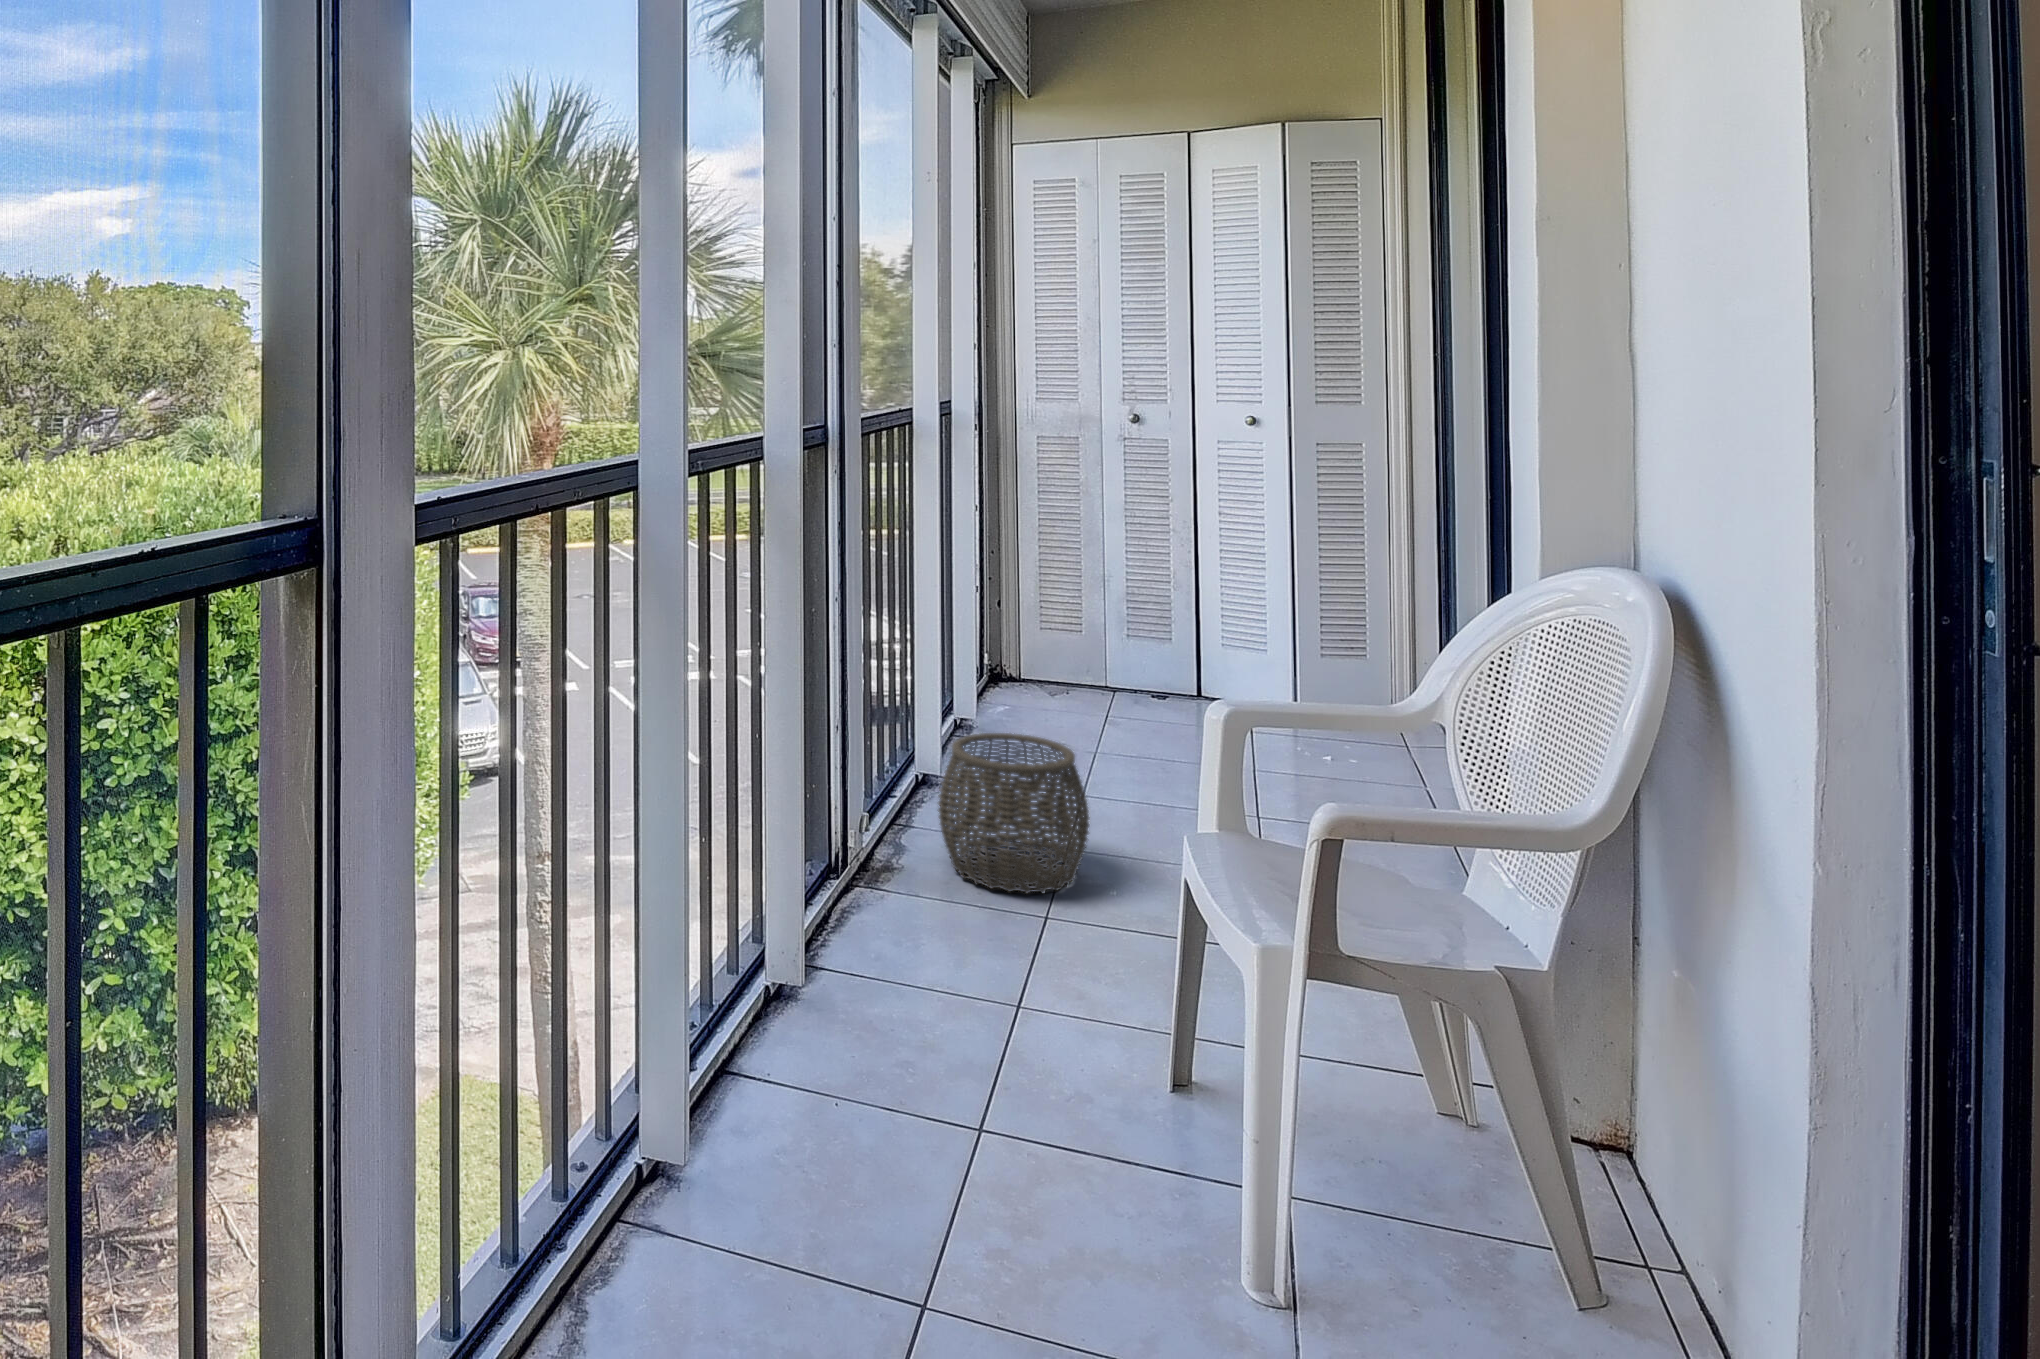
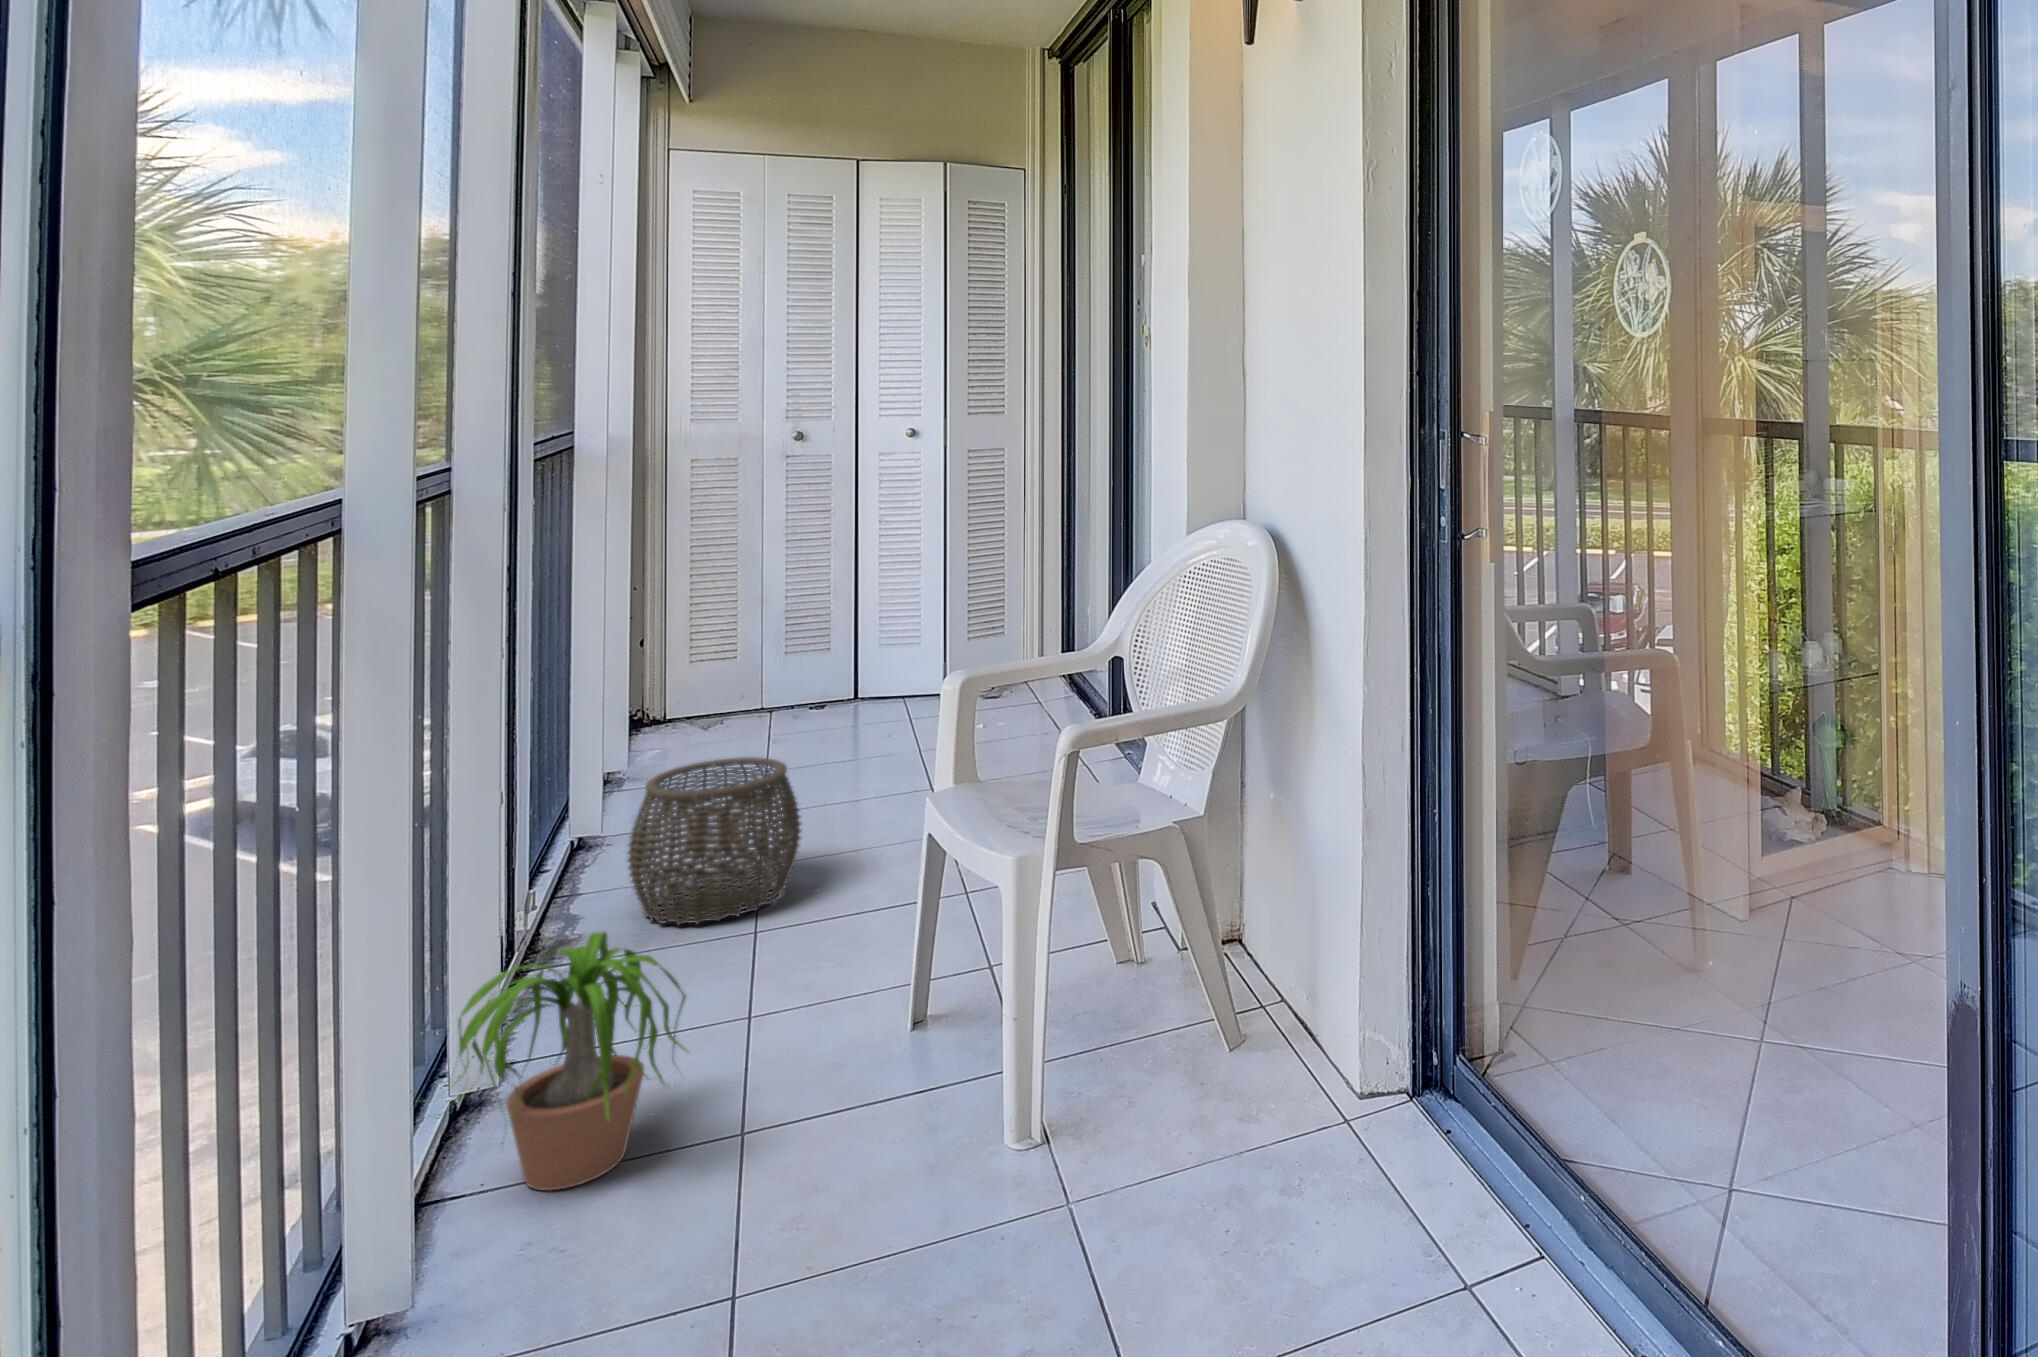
potted plant: none [713,875,930,1105] -> present [425,932,687,1190]

